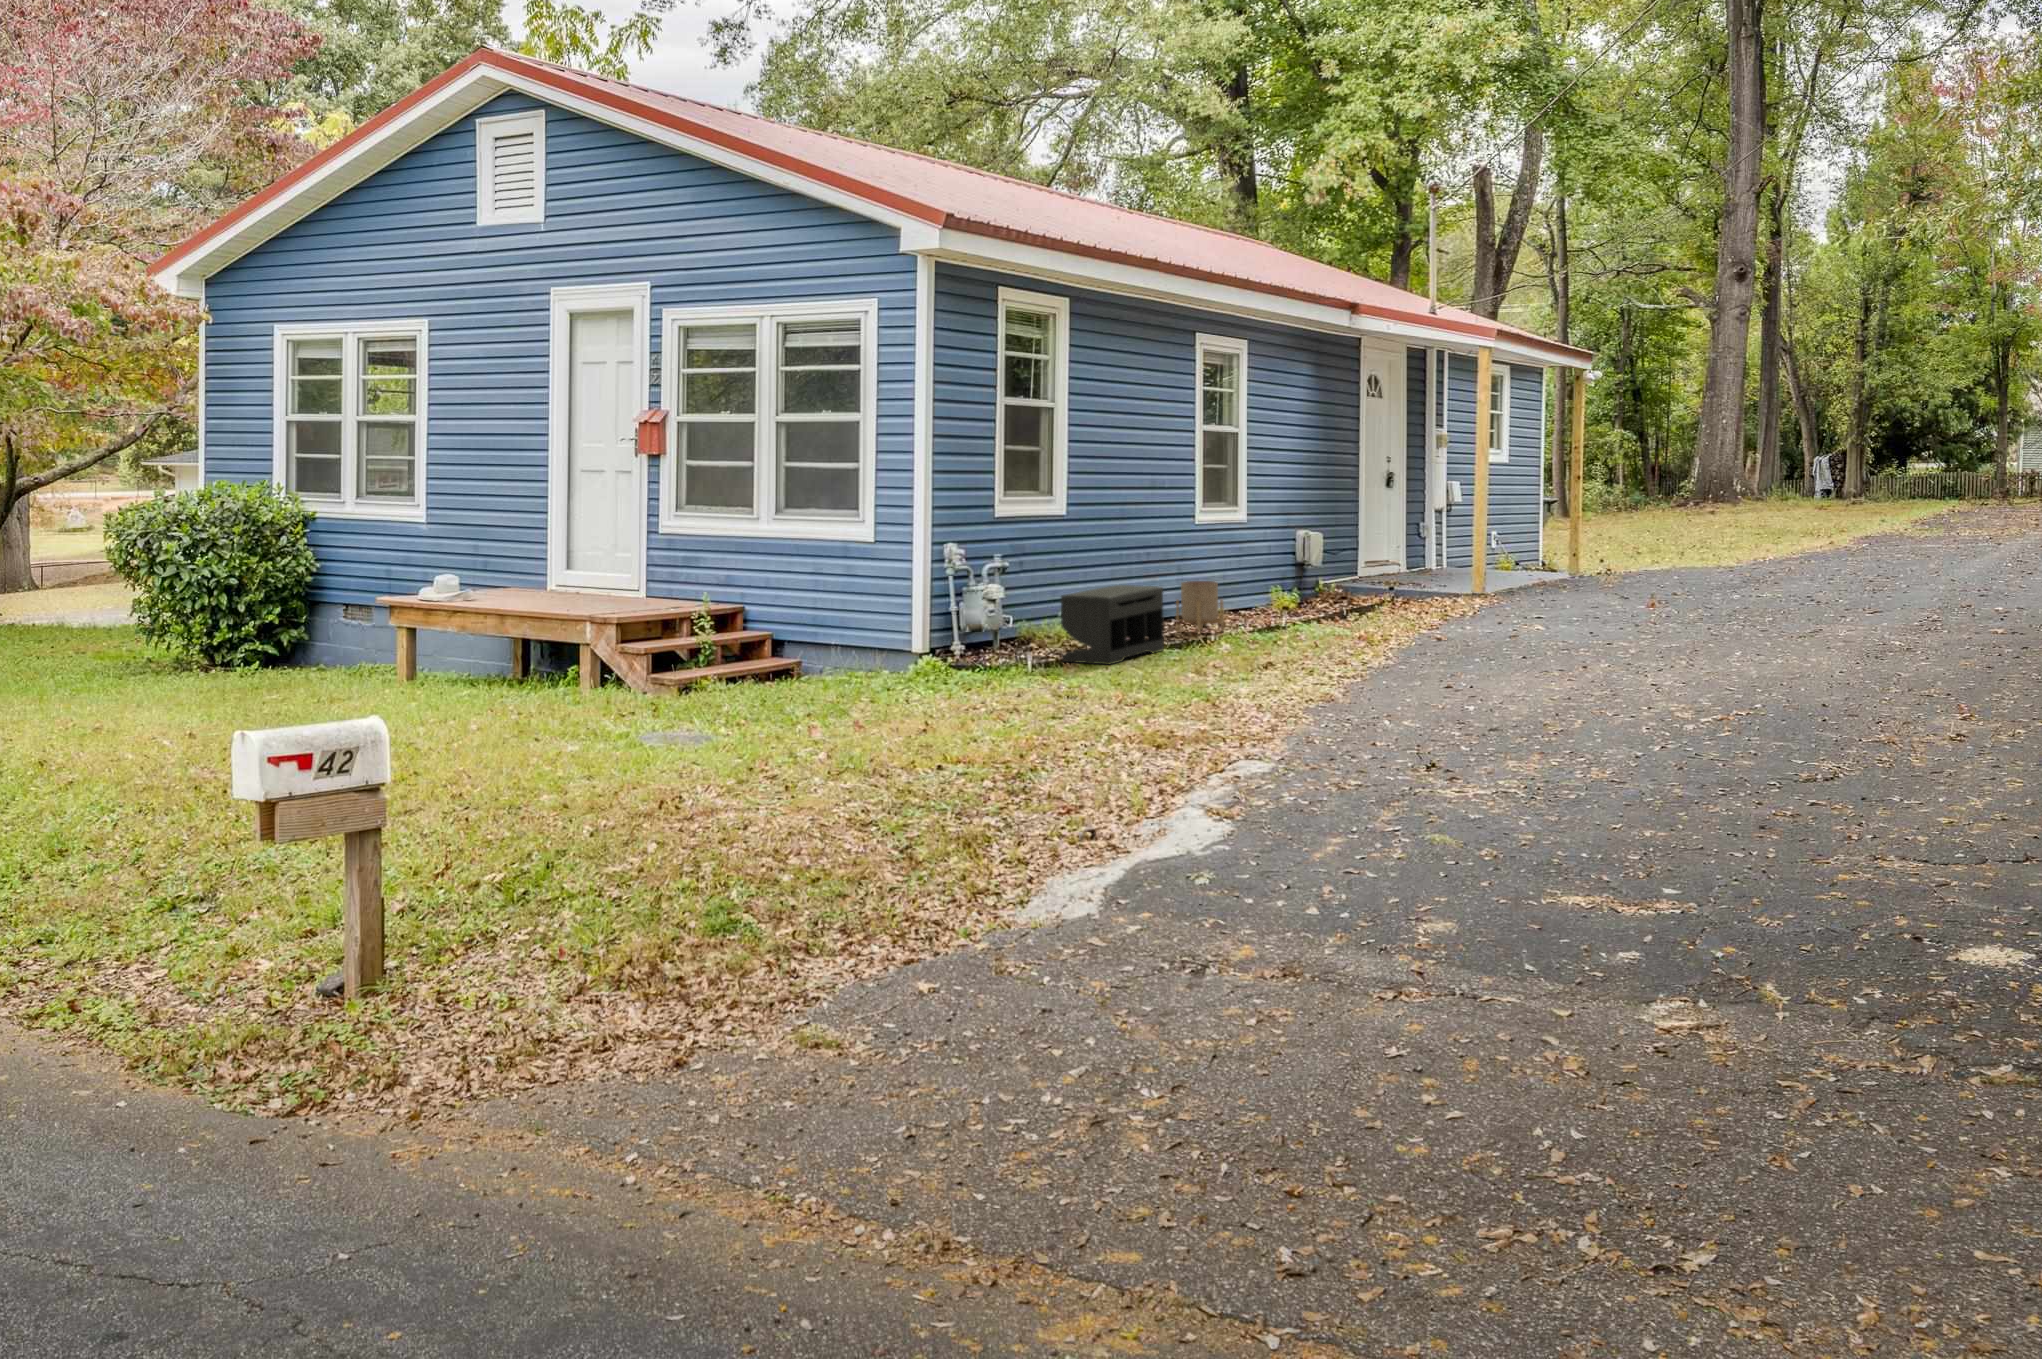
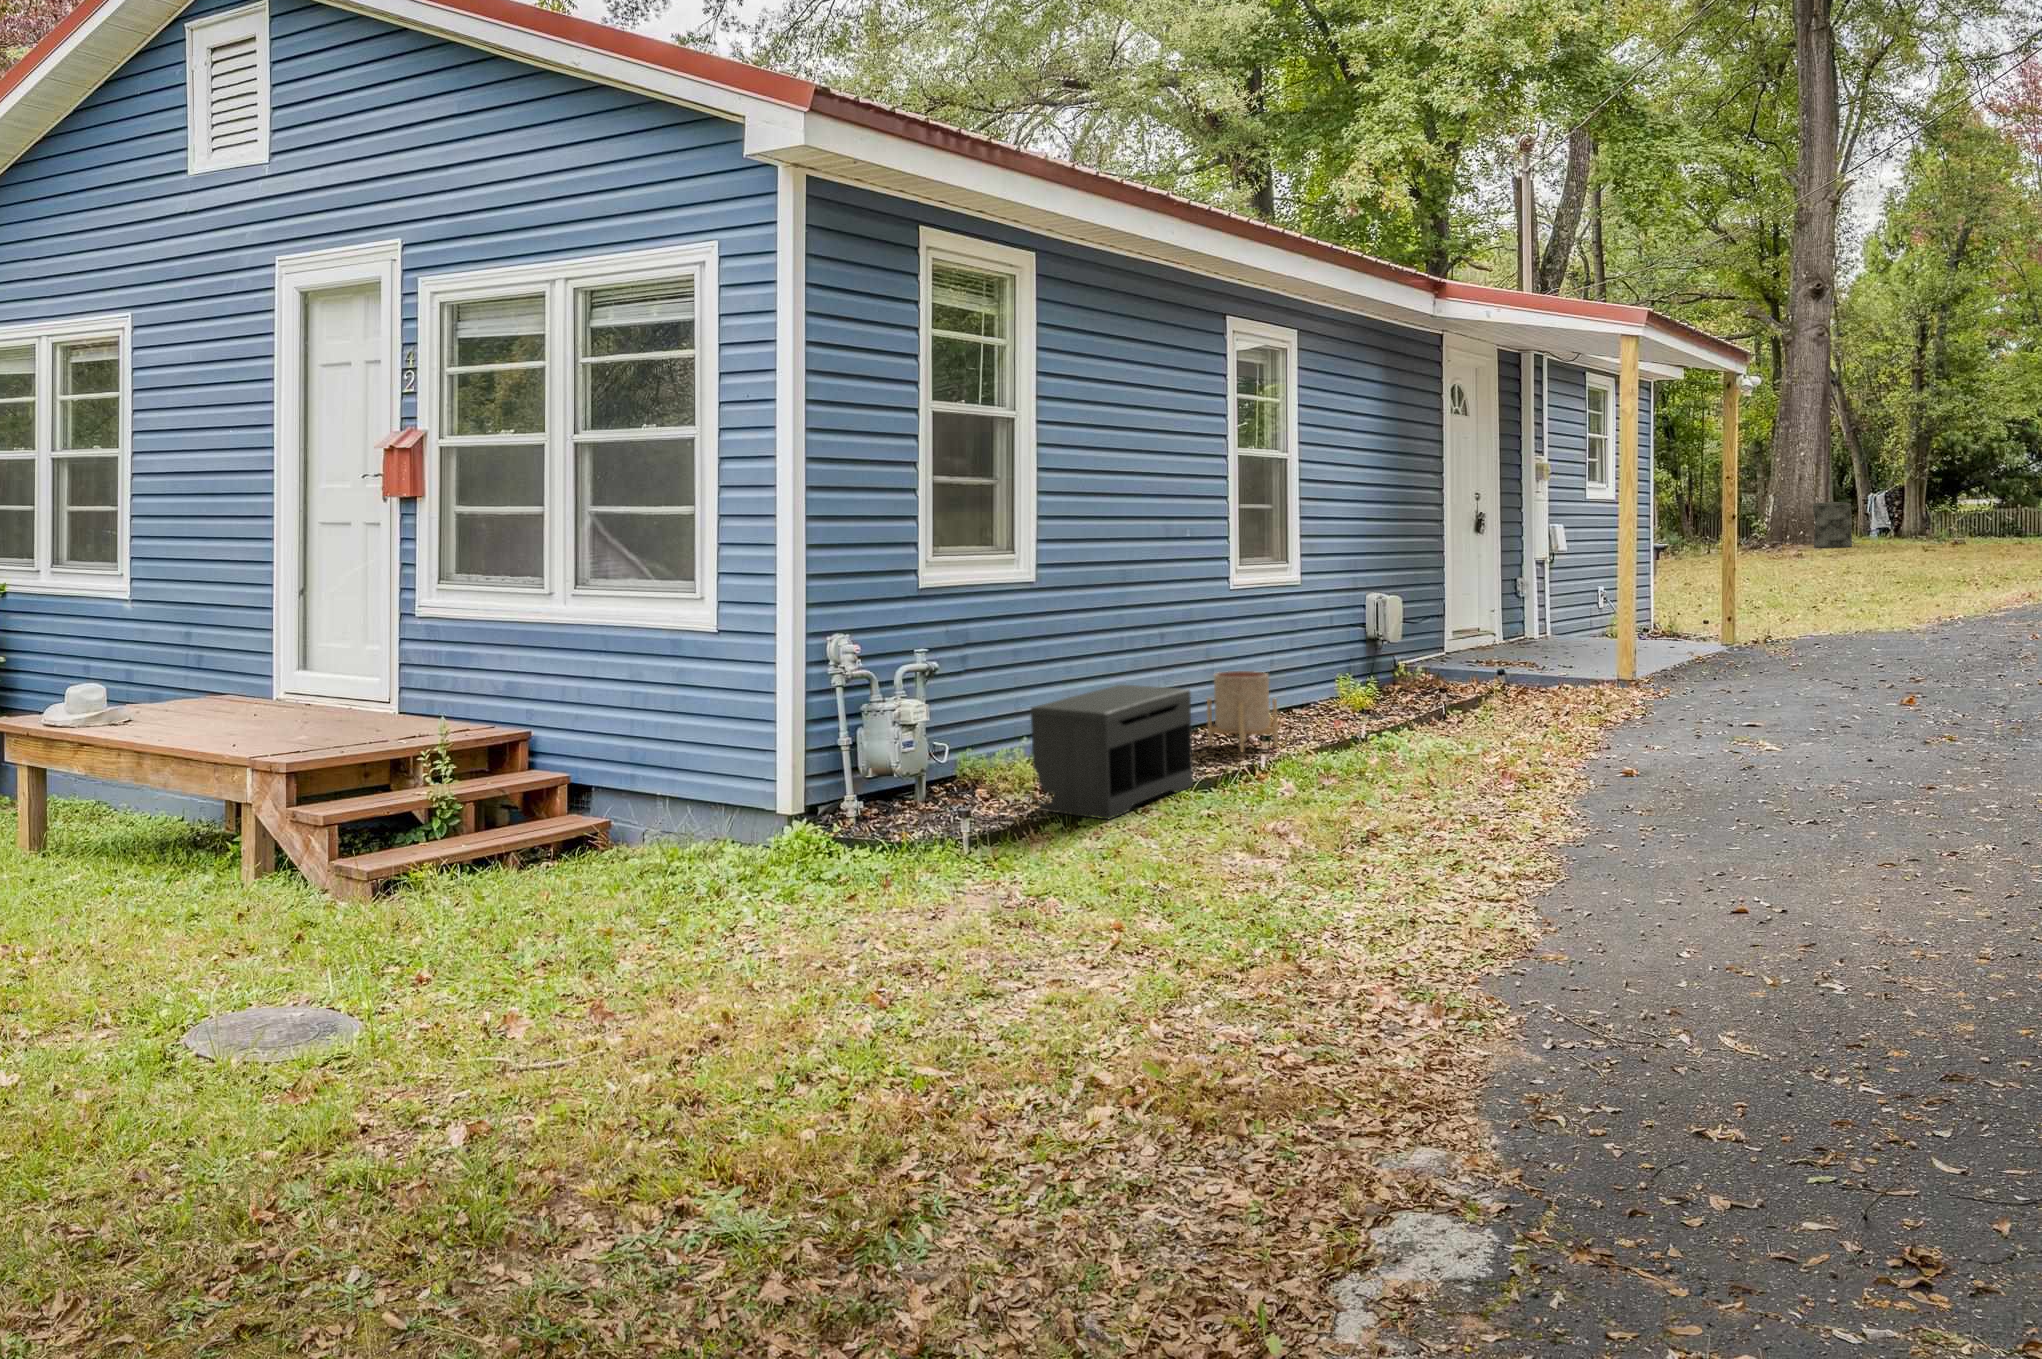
trash can: none [1729,463,1761,505] -> present [1813,501,1852,548]

